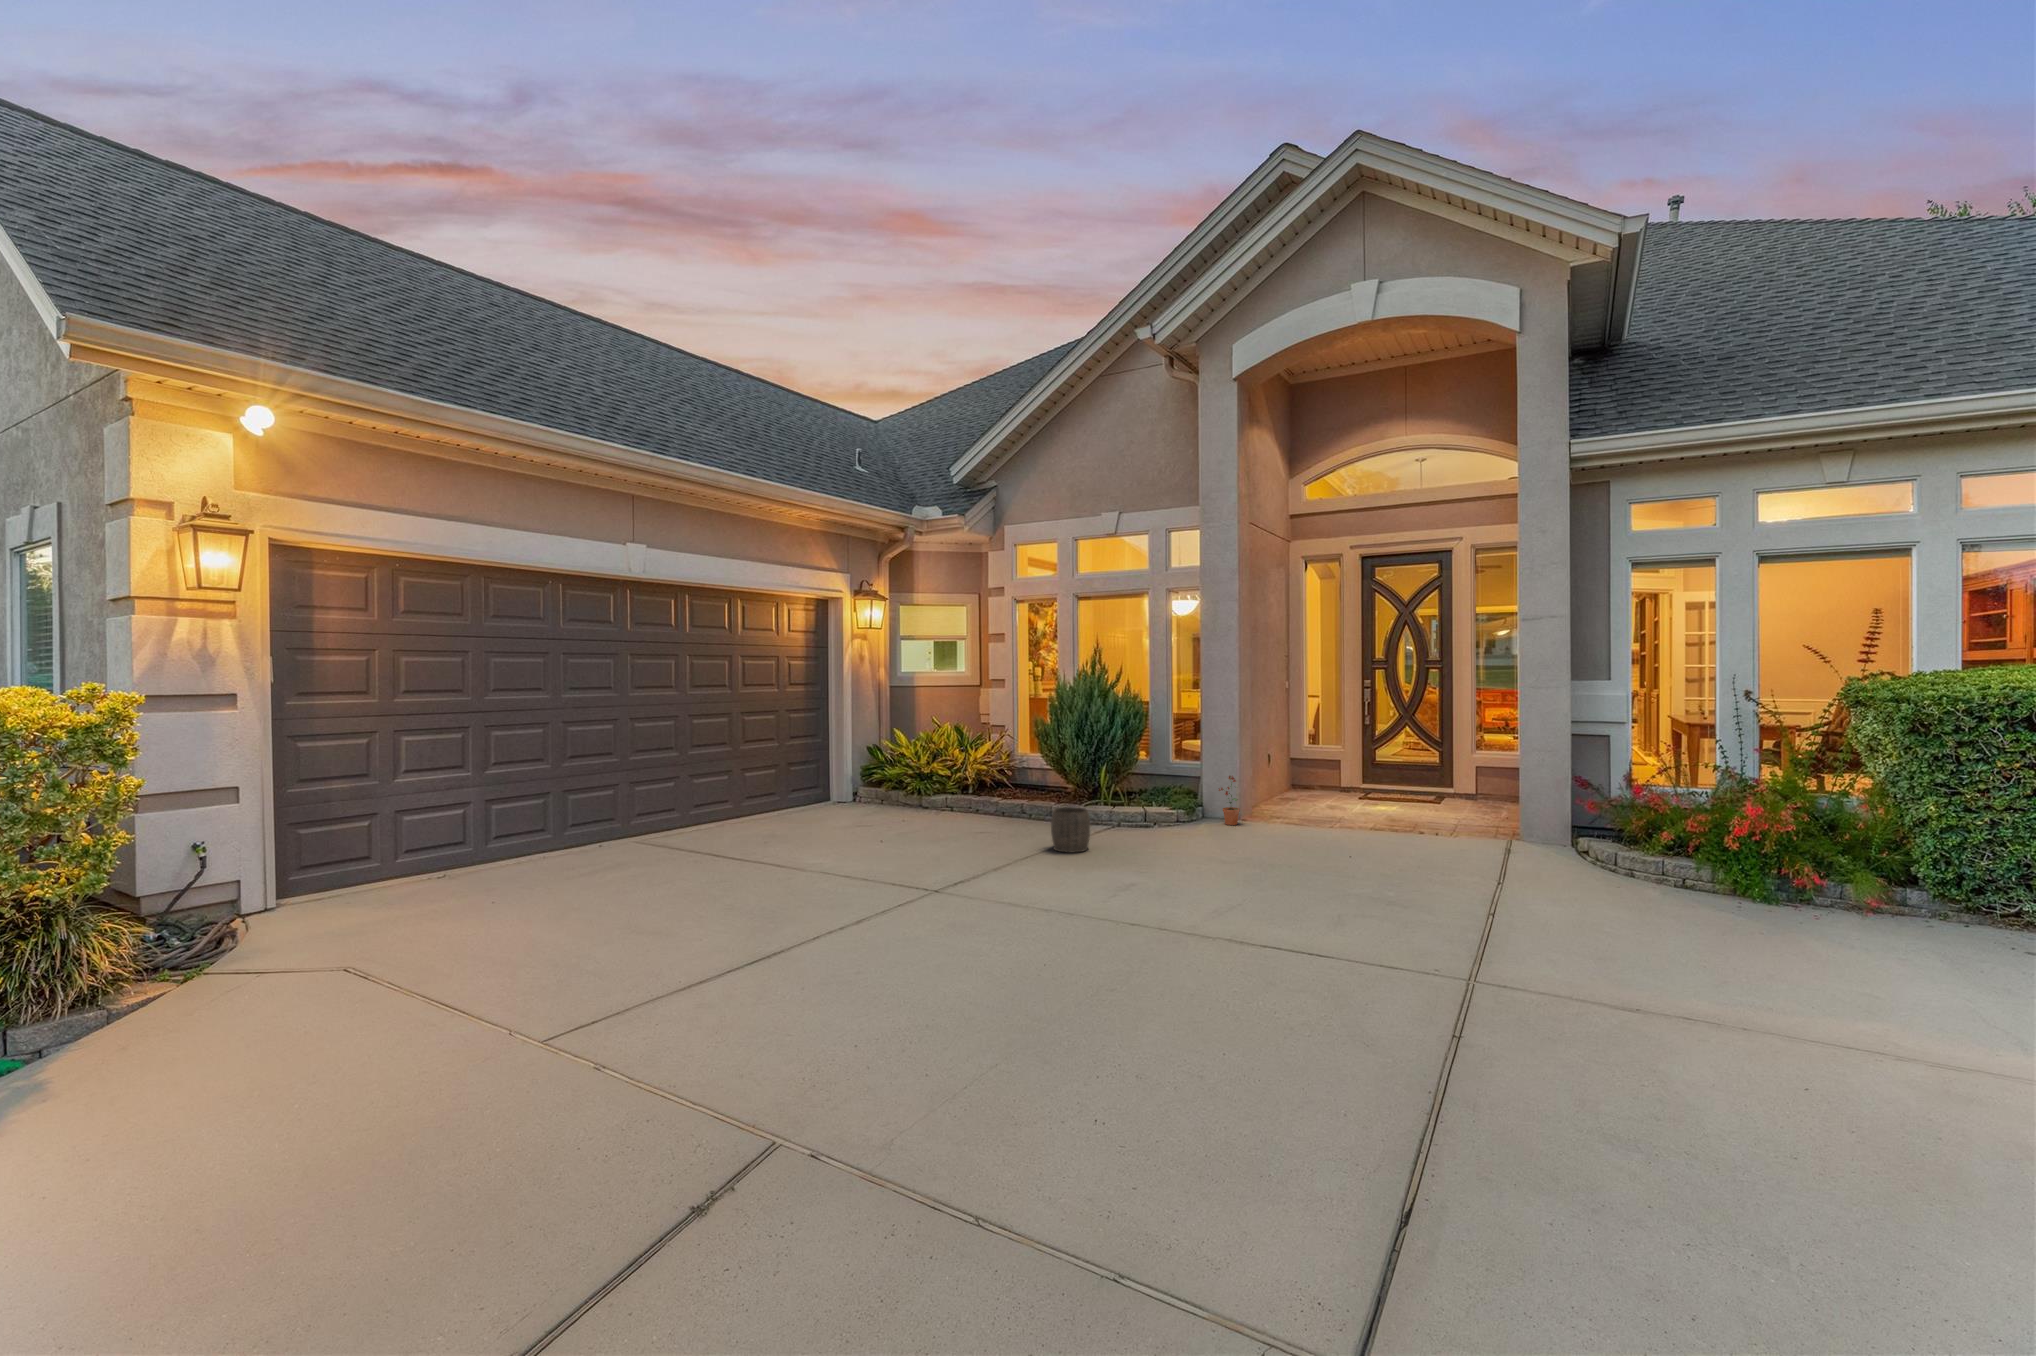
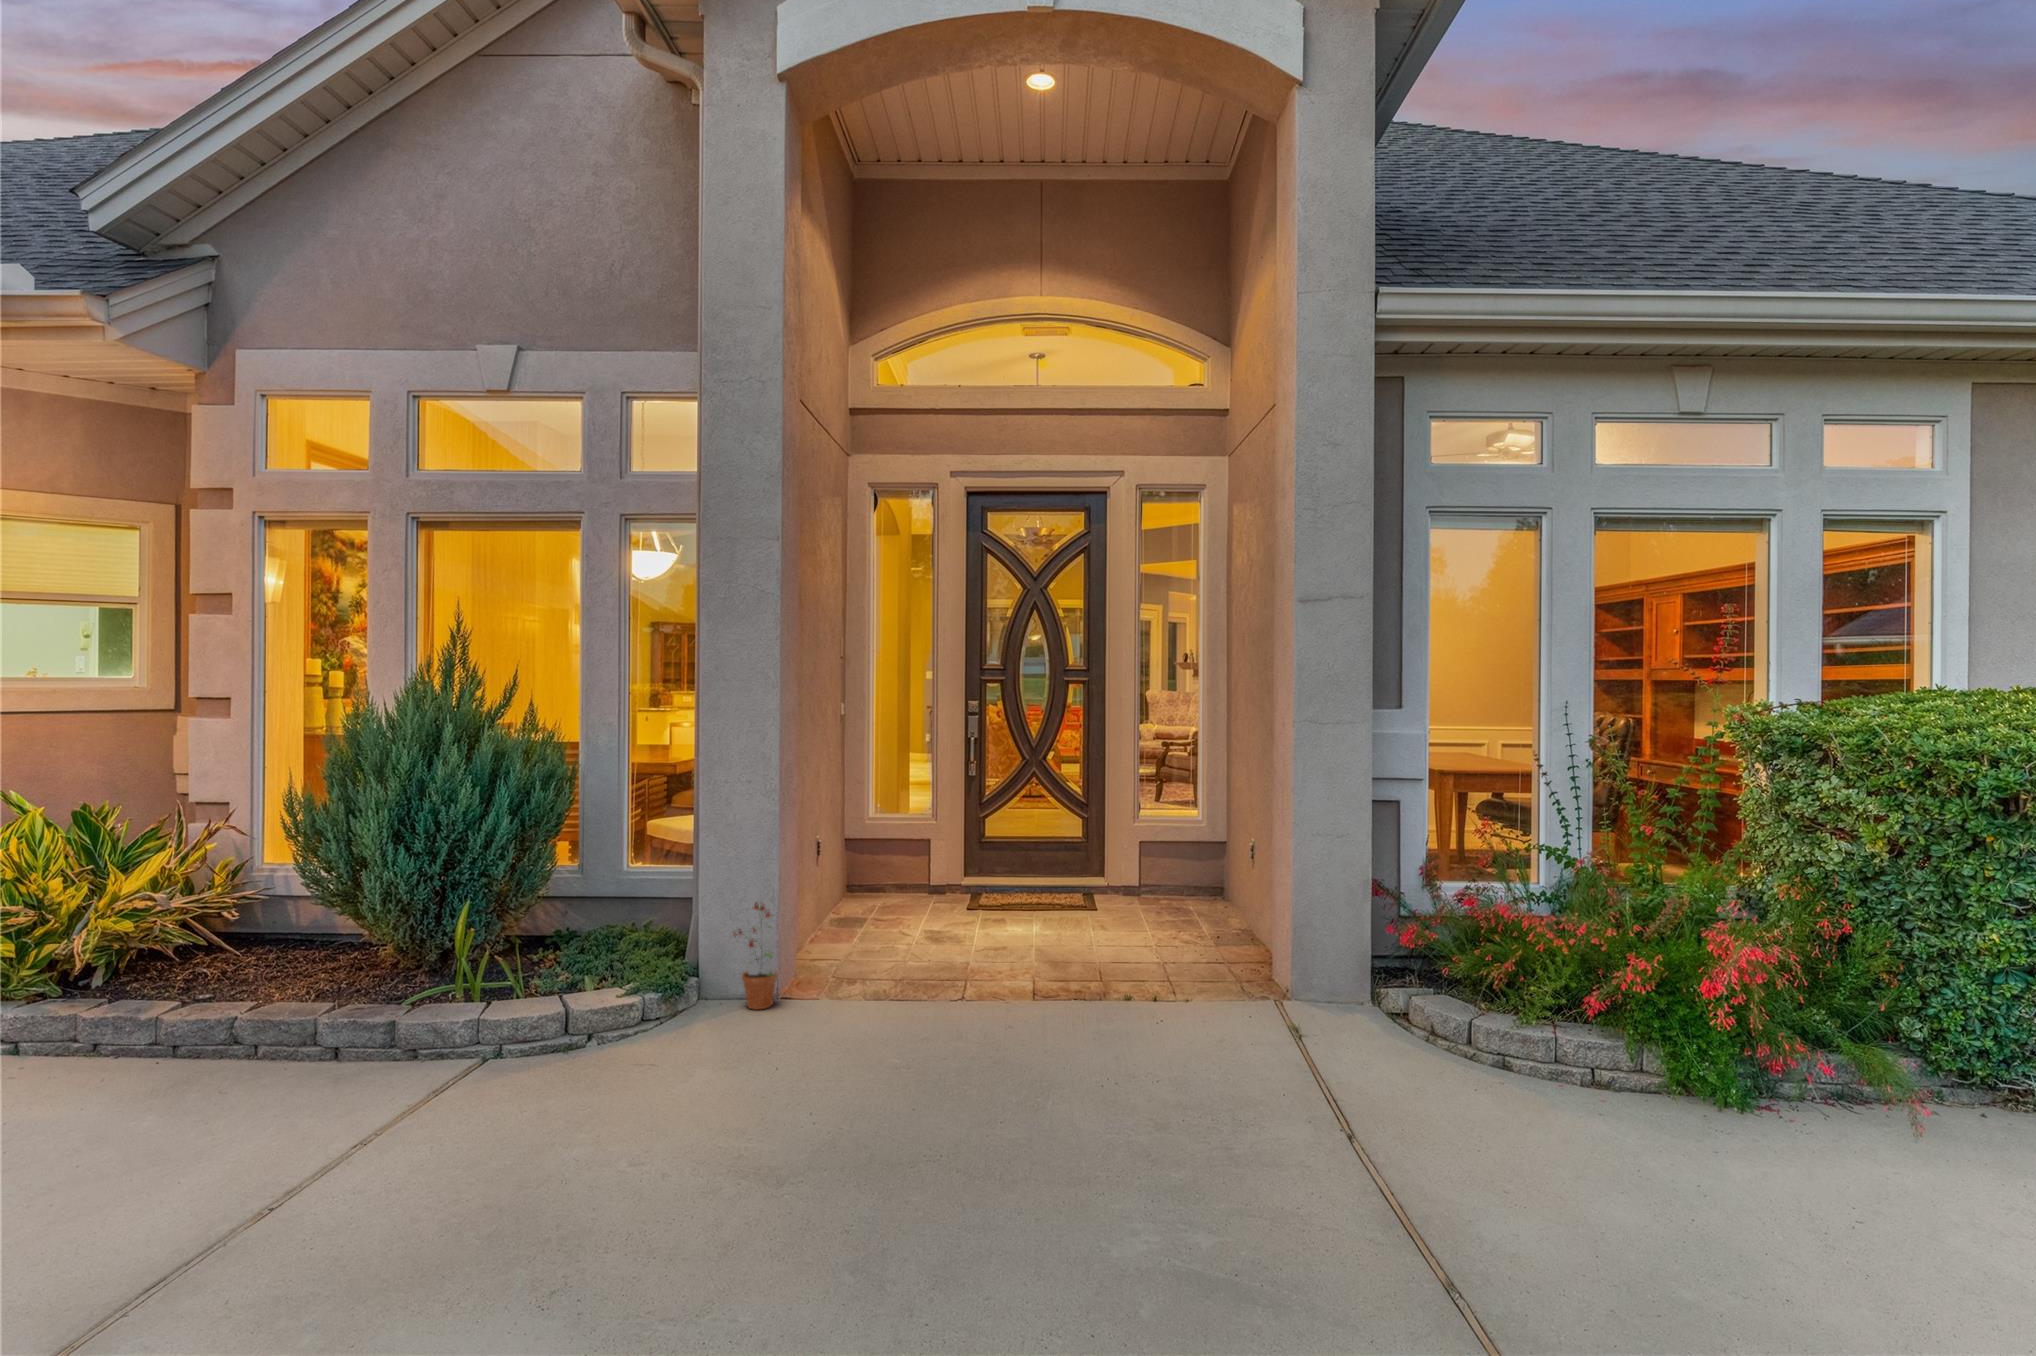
woven basket: present [1051,807,1090,853] -> none [249,1069,387,1228]

